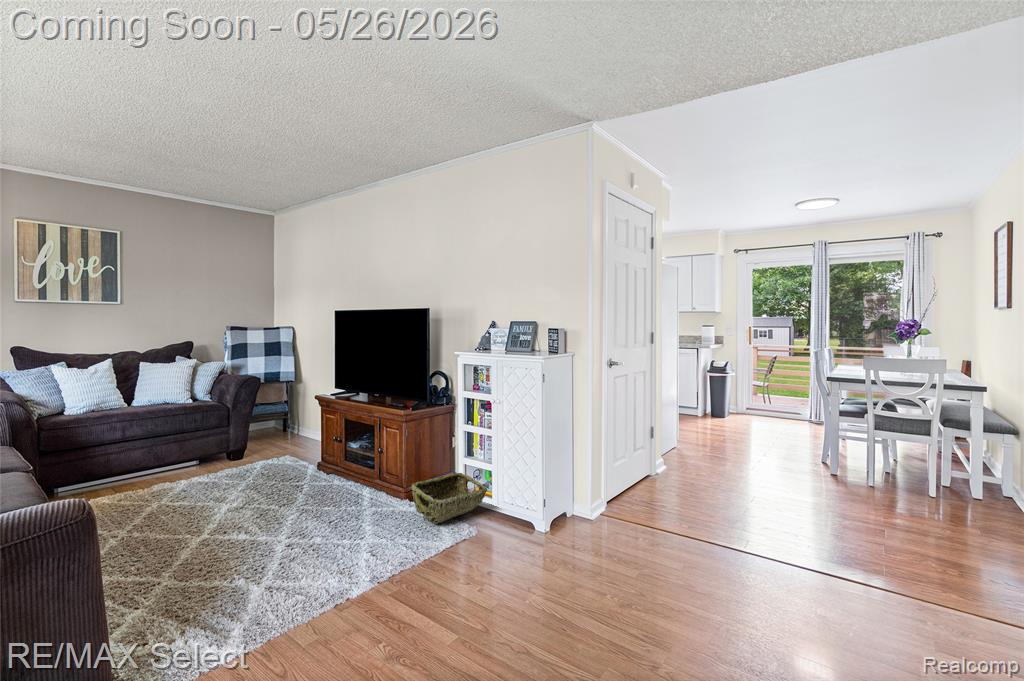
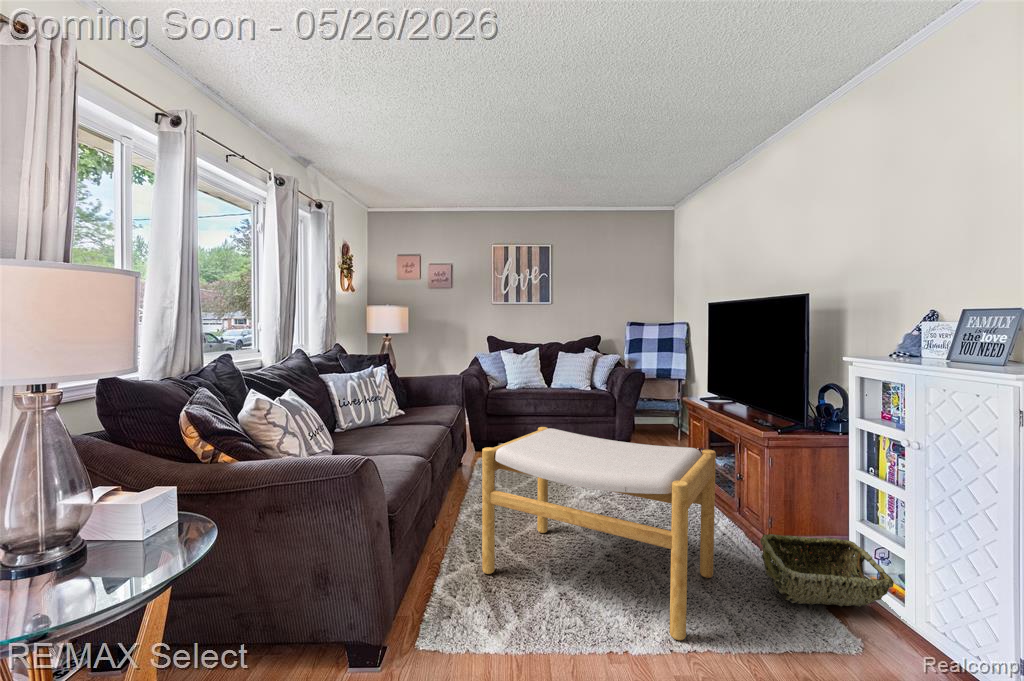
footstool: none [151,428,386,611] -> present [482,427,716,640]

